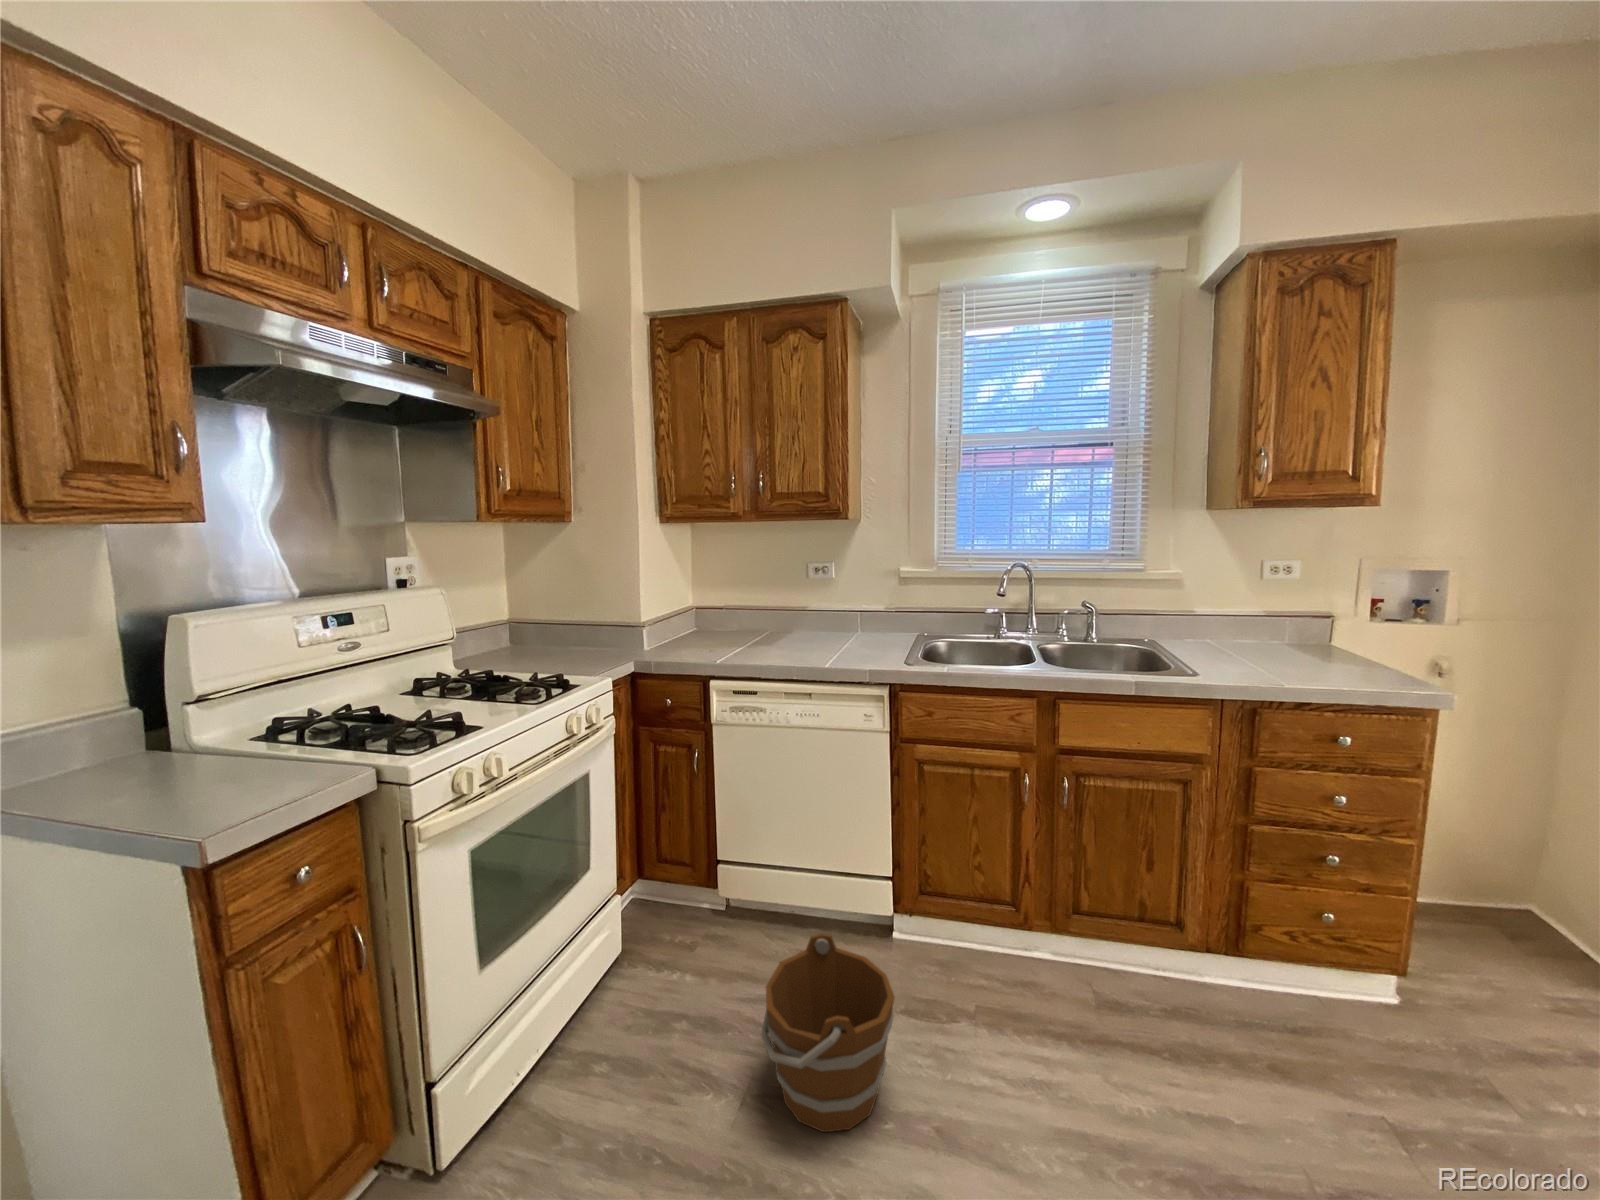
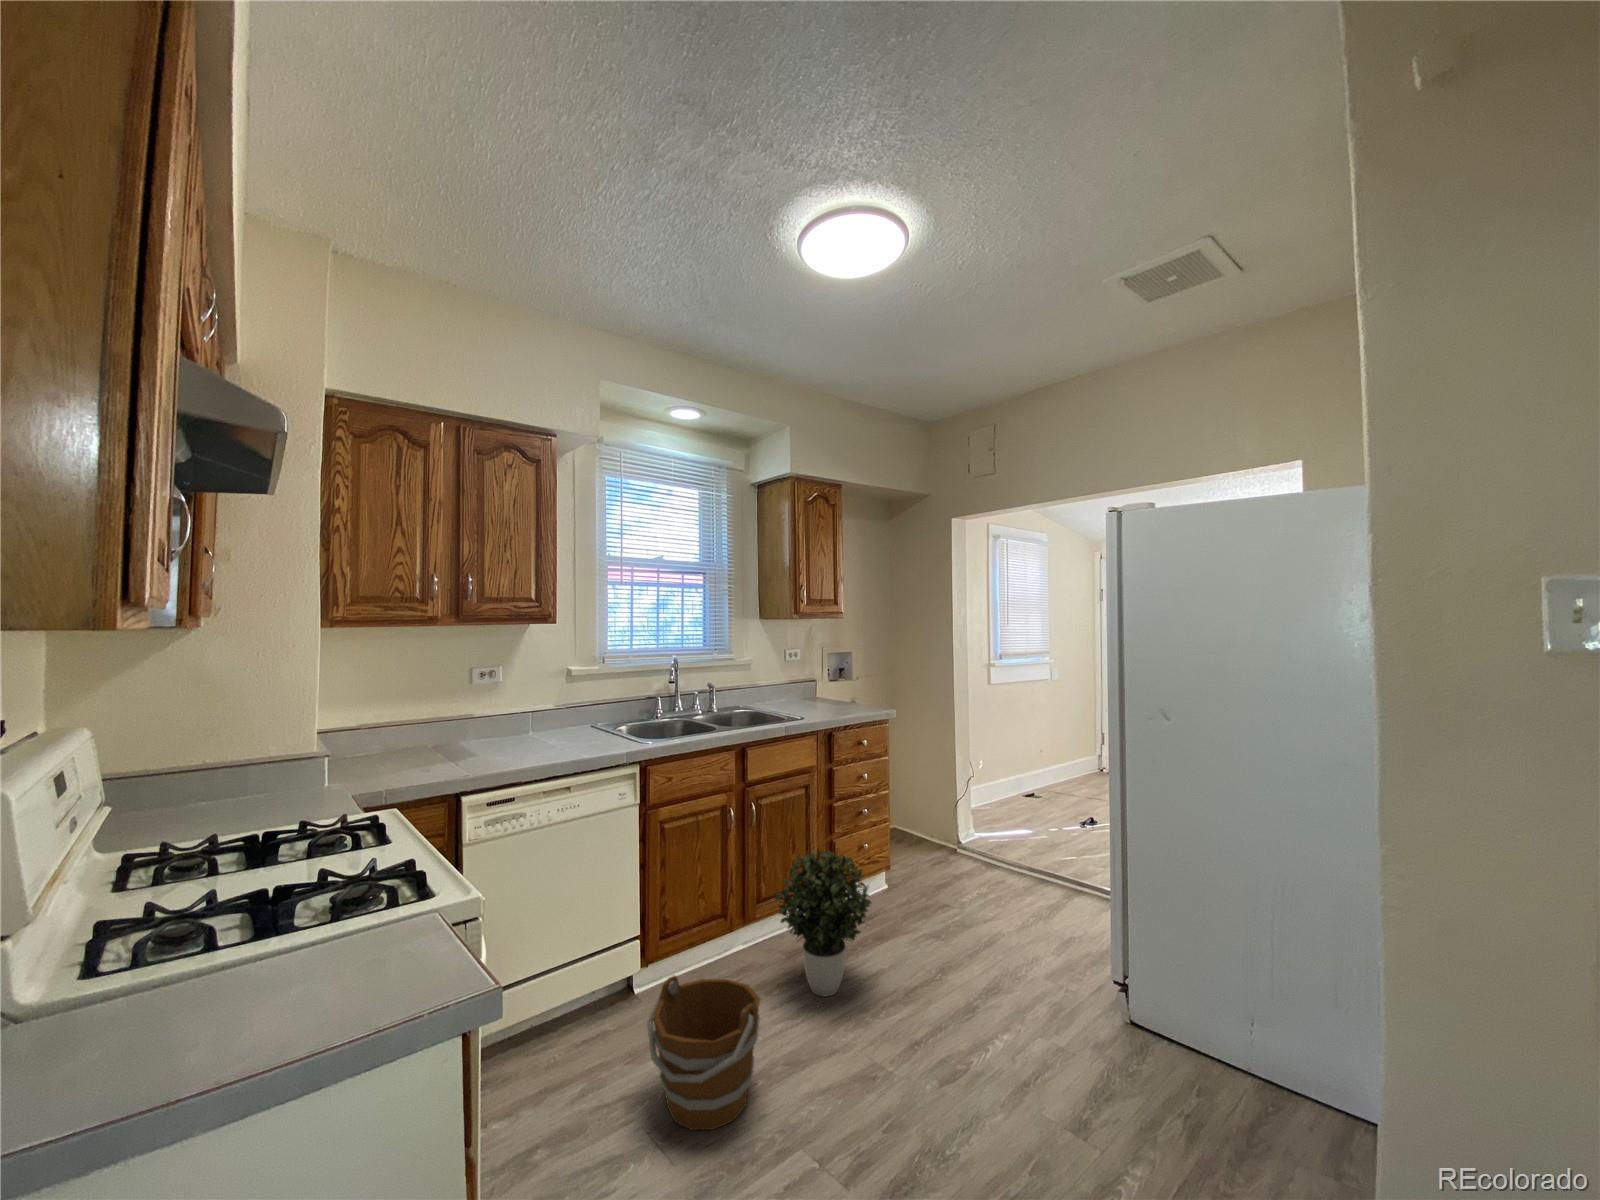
potted plant: none [1019,870,1189,1098] -> present [775,849,871,996]

